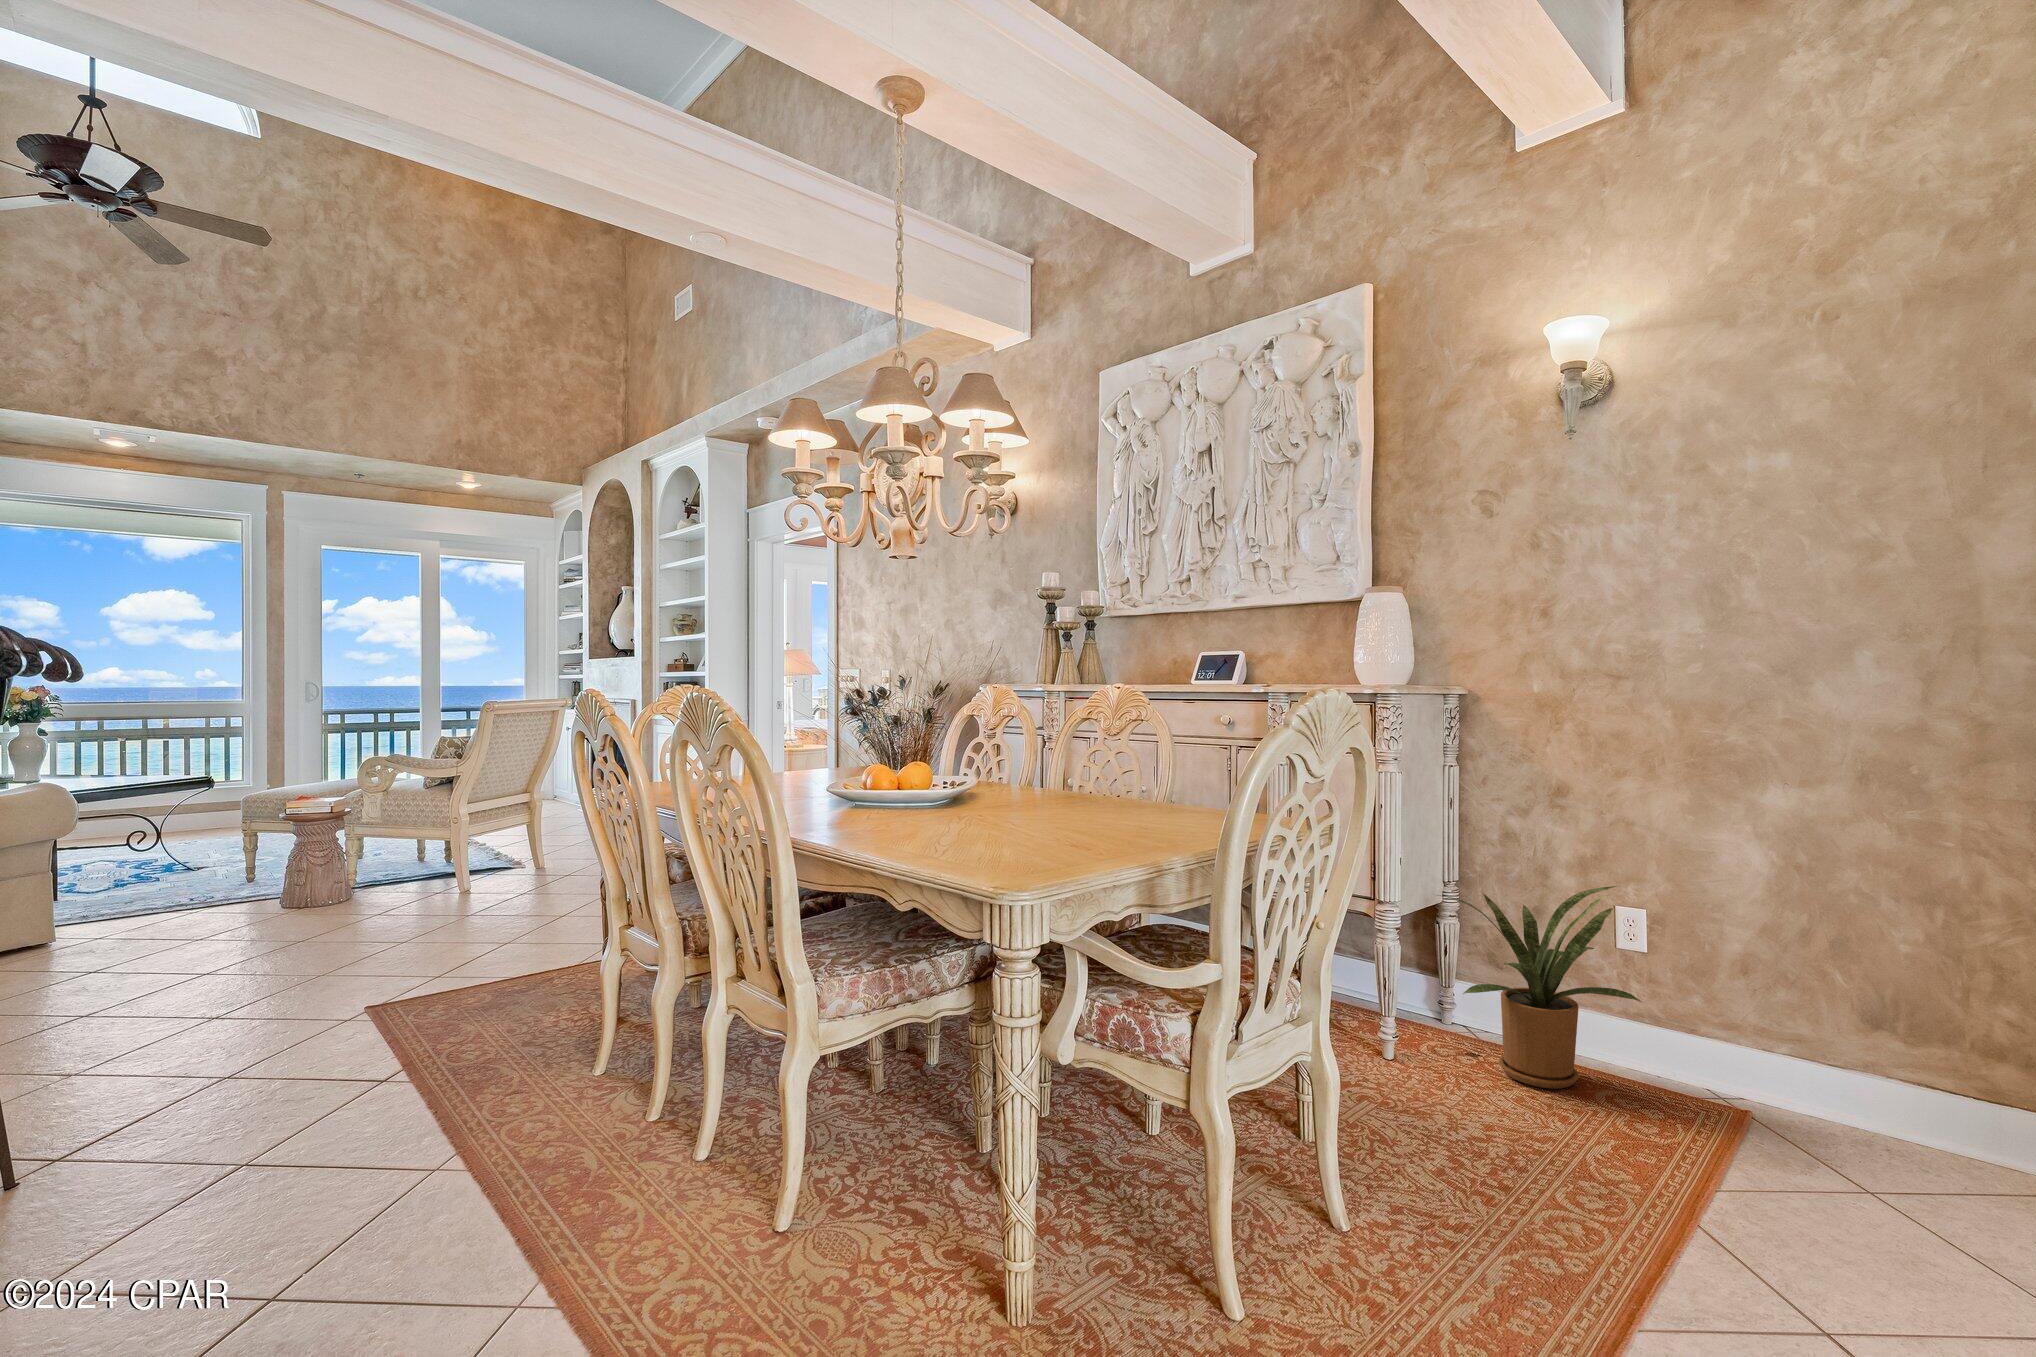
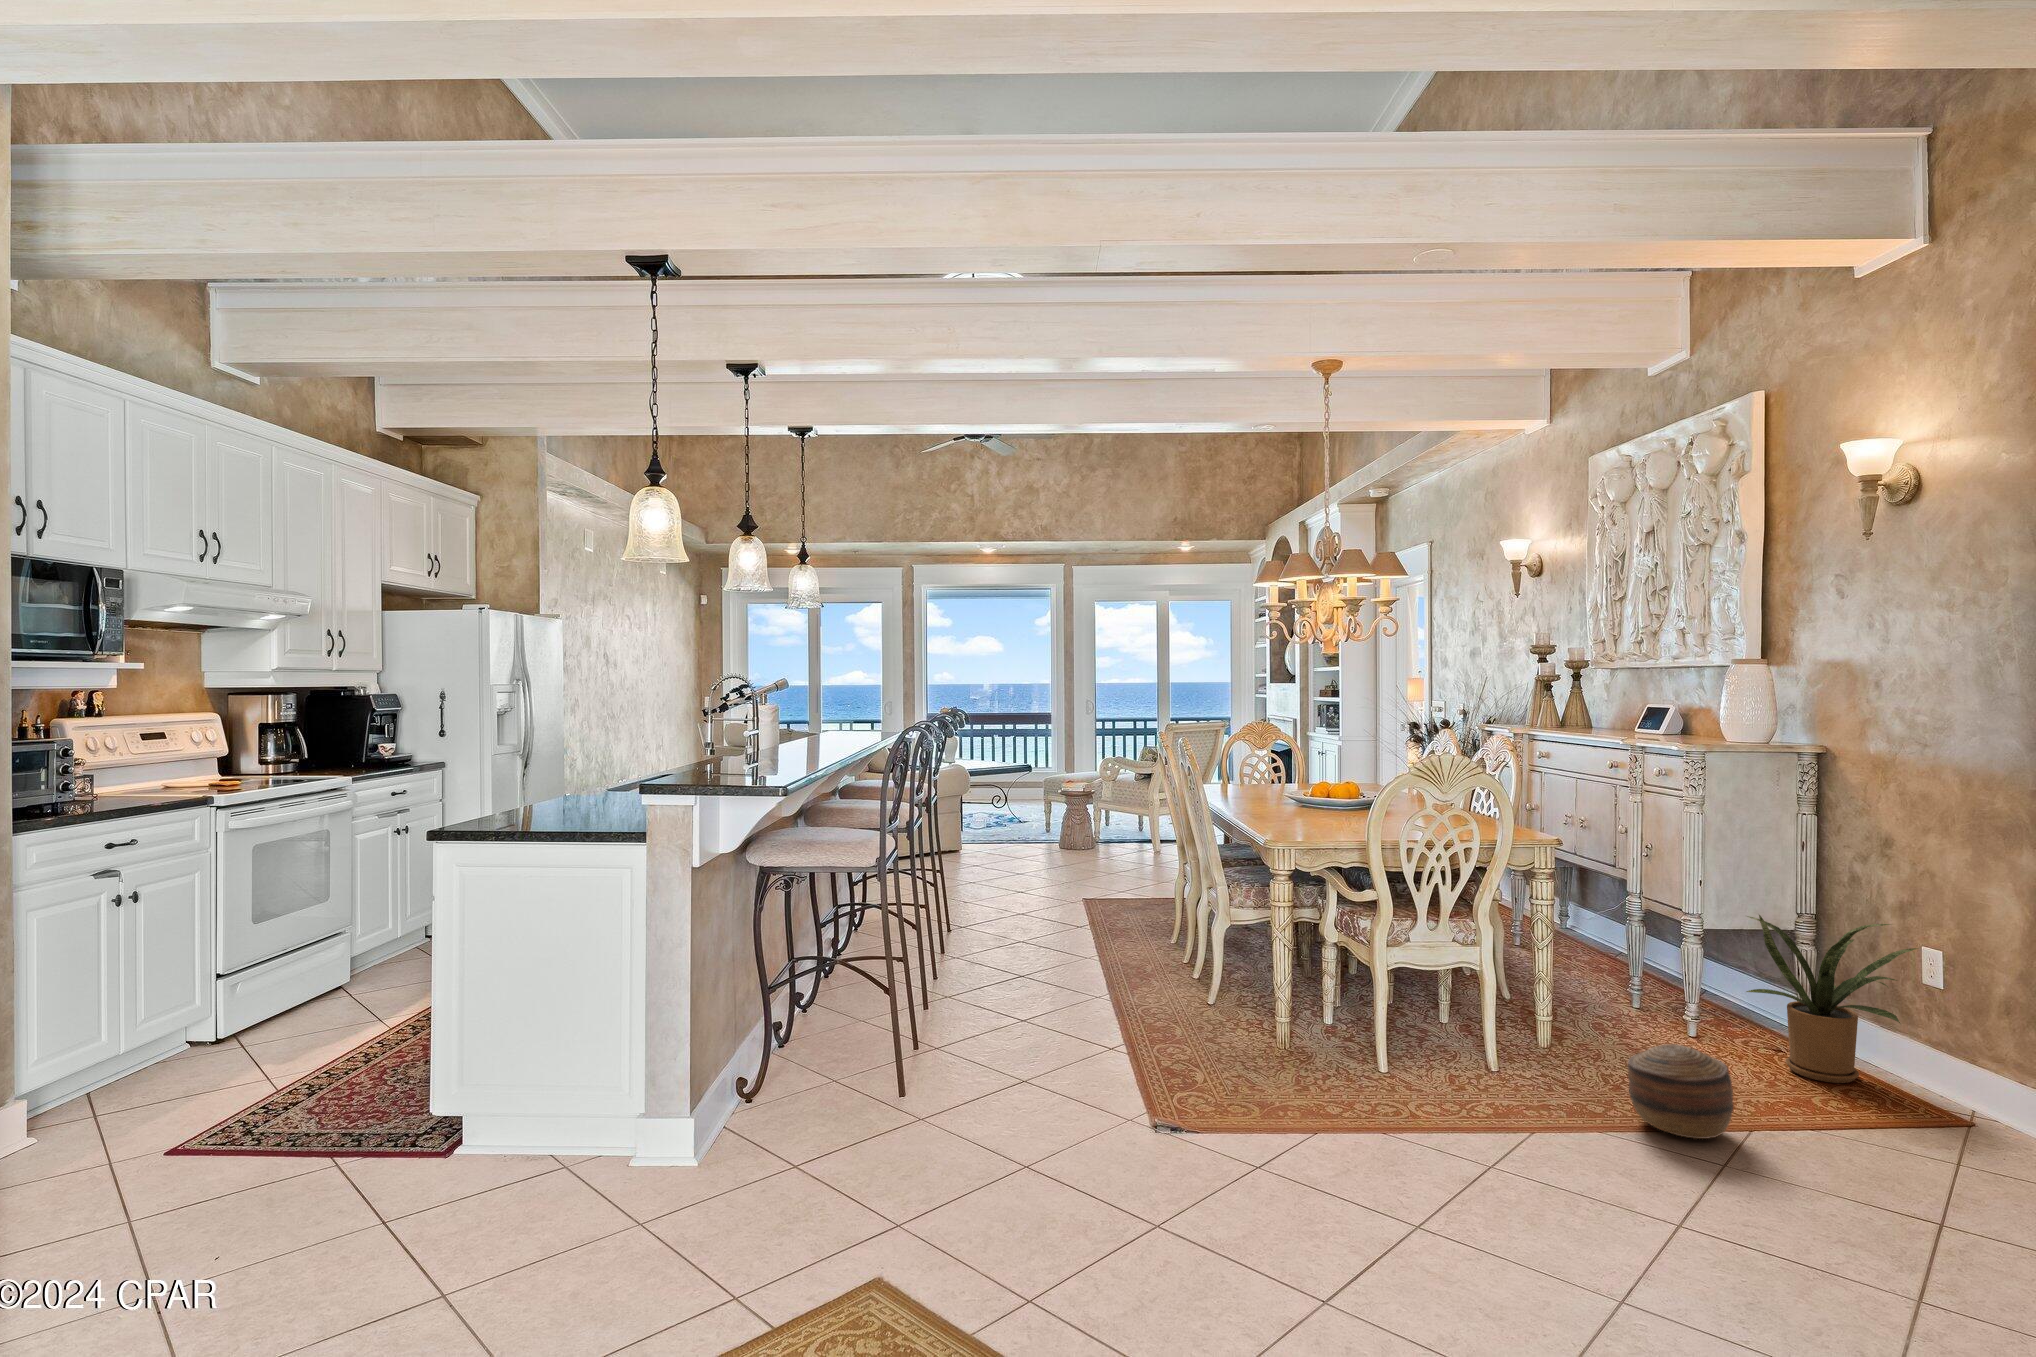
basket: none [1568,1126,1735,1284] -> present [1627,1044,1733,1139]

